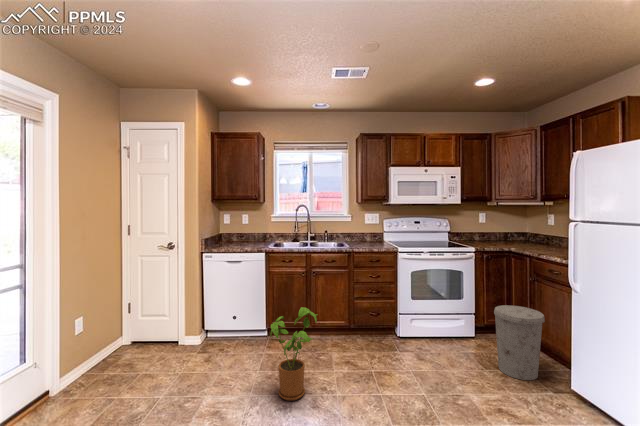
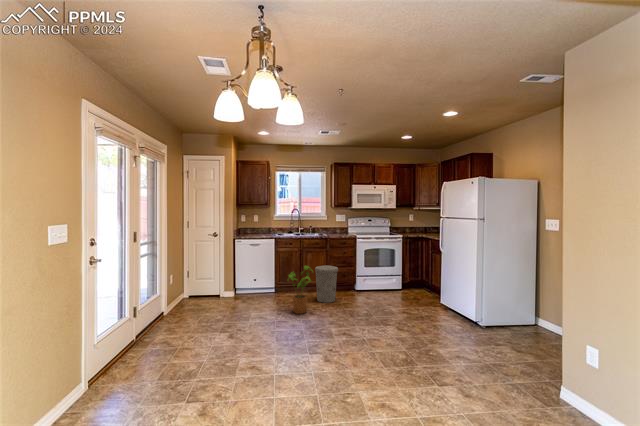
trash can: present [494,305,545,380] -> present [315,265,338,303]

